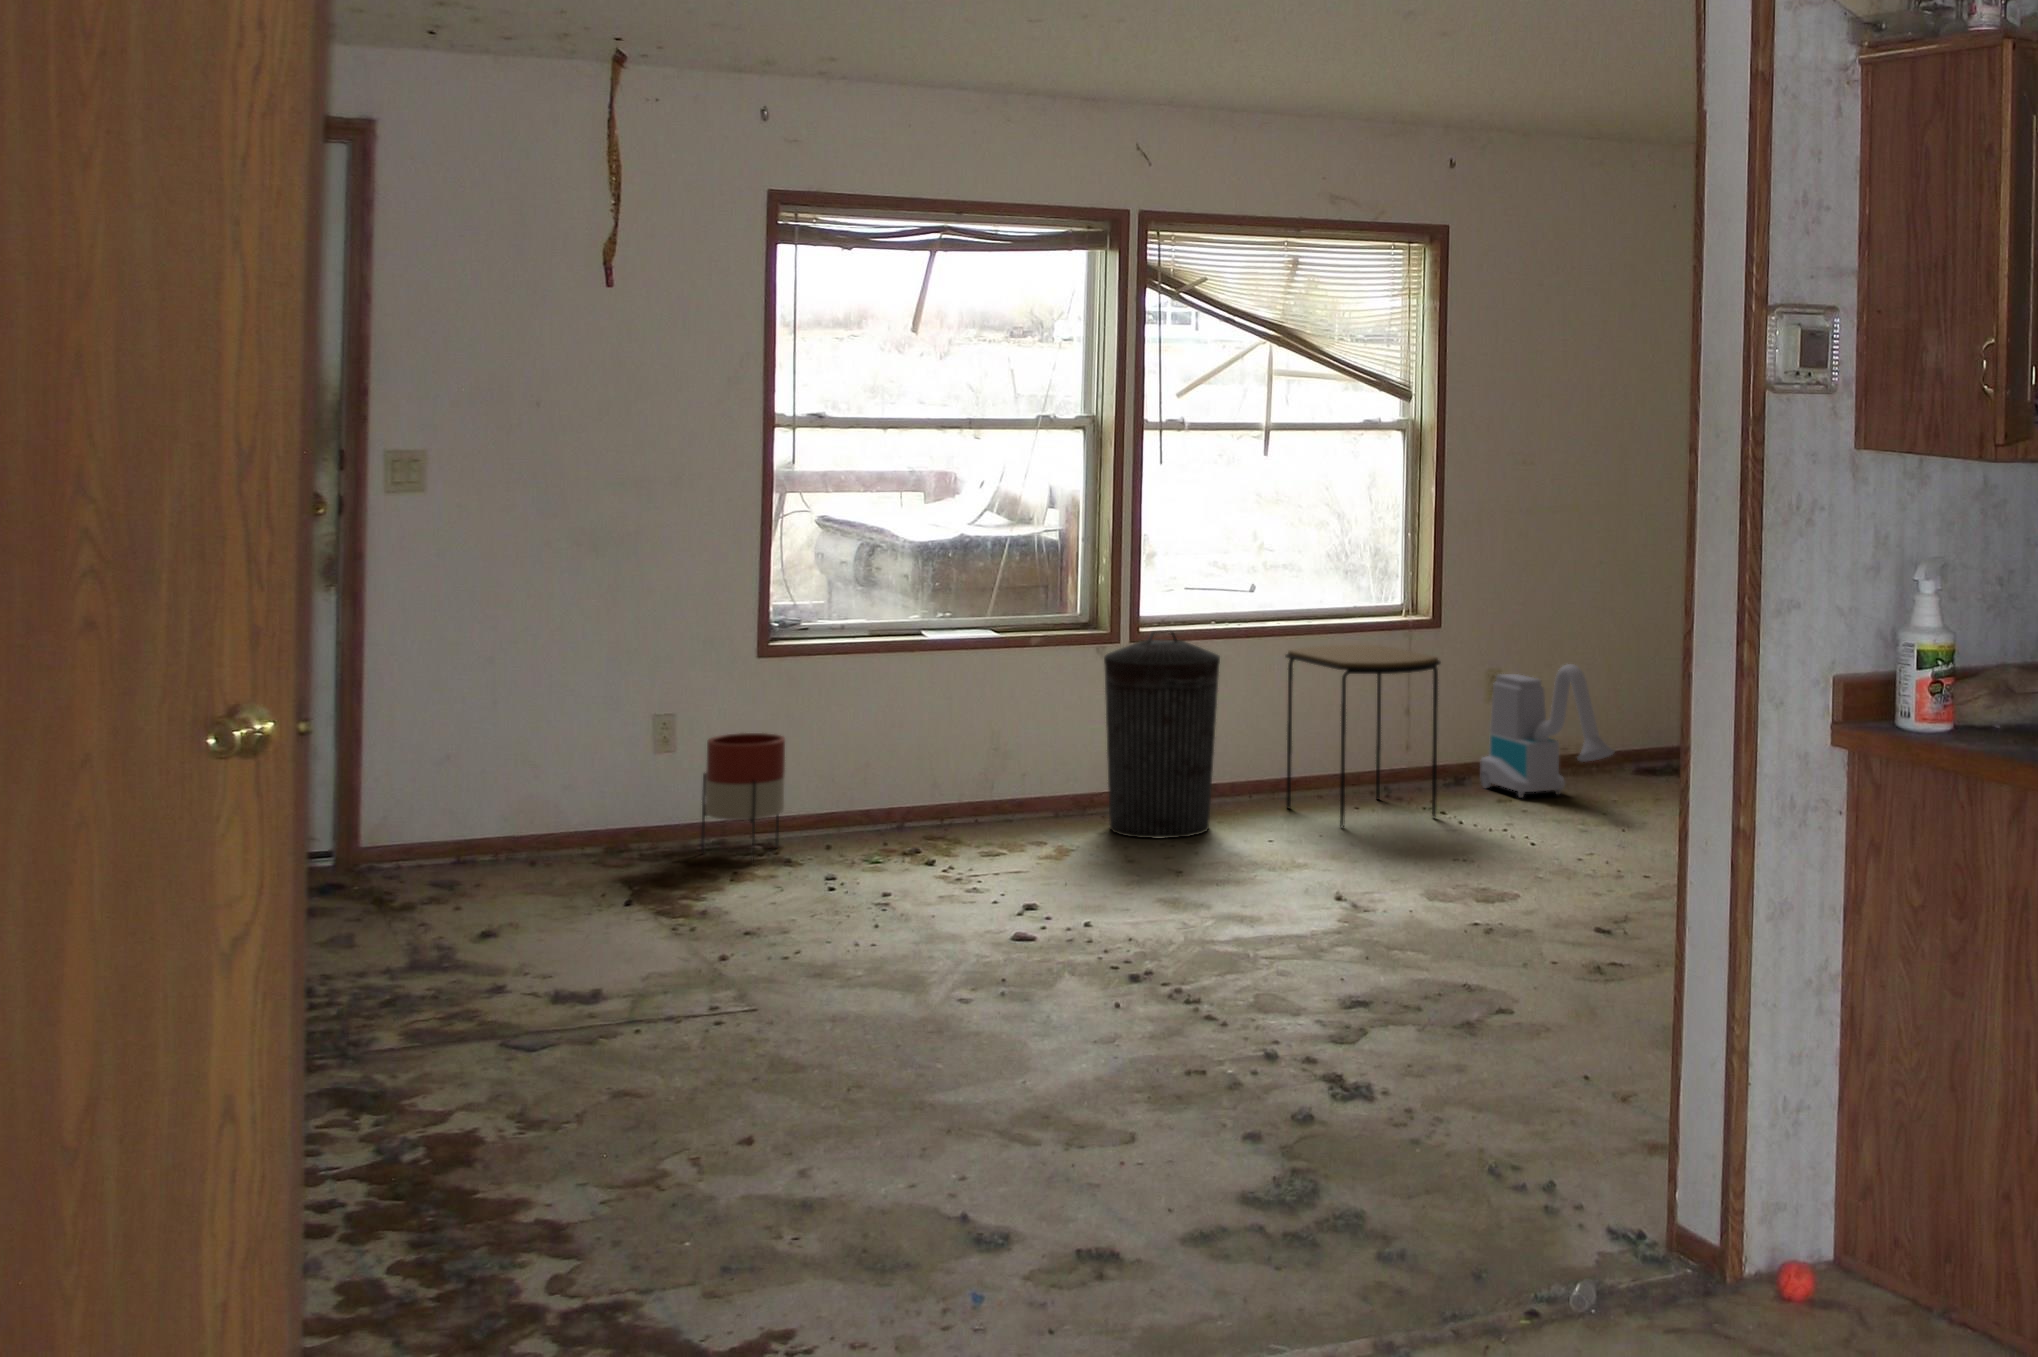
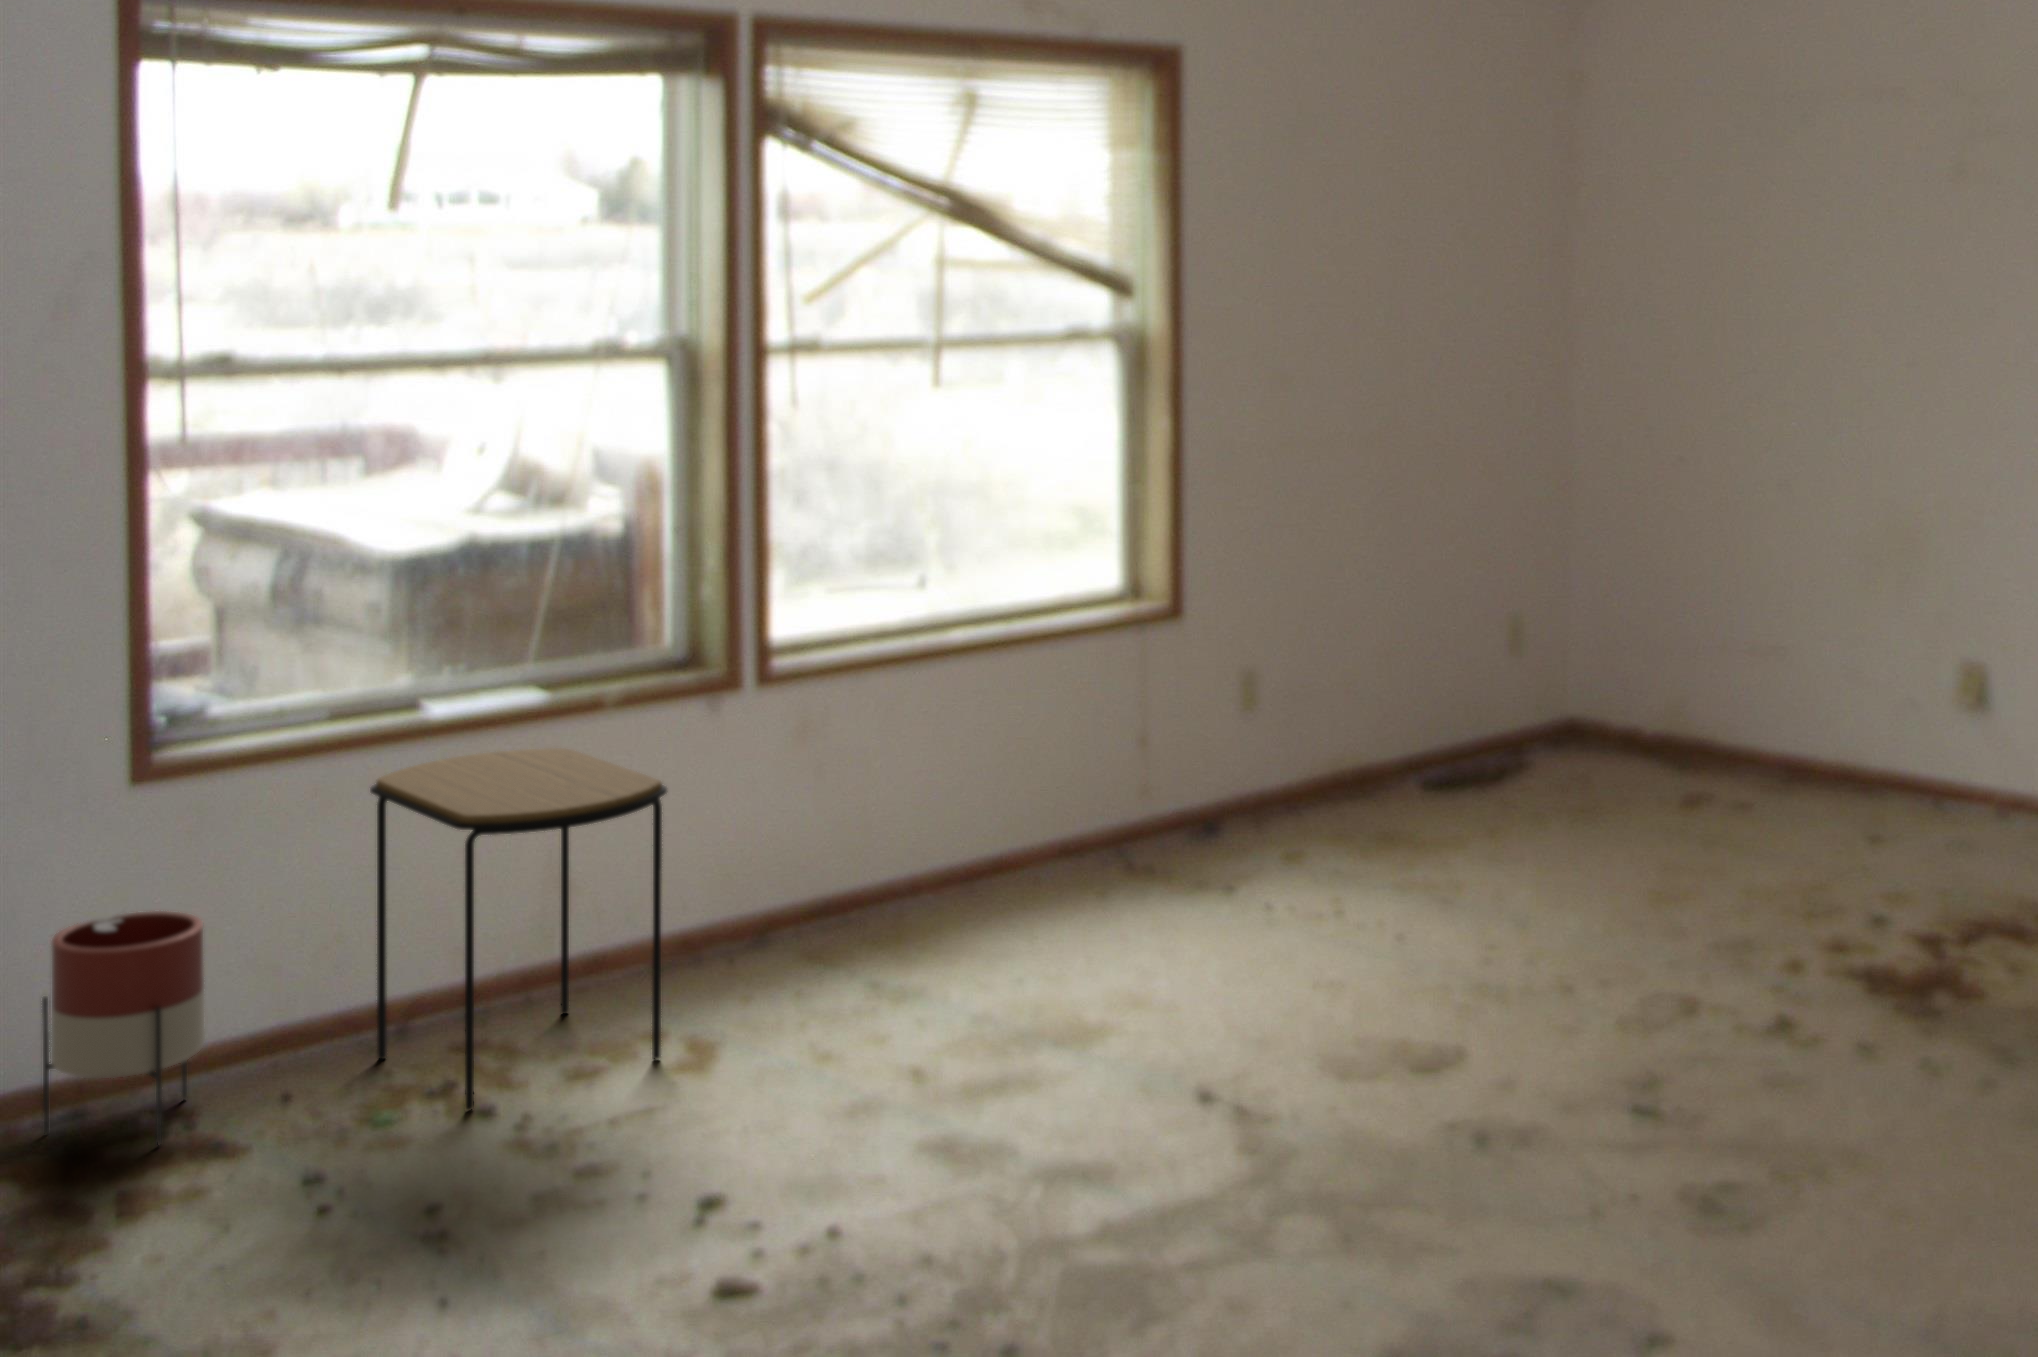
trash can: present [1104,630,1220,839] -> none [730,673,915,997]
side table: present [1286,645,1440,827] -> present [370,748,667,1111]
vacuum cleaner: present [1480,664,1614,798] -> none [1221,667,1439,850]

